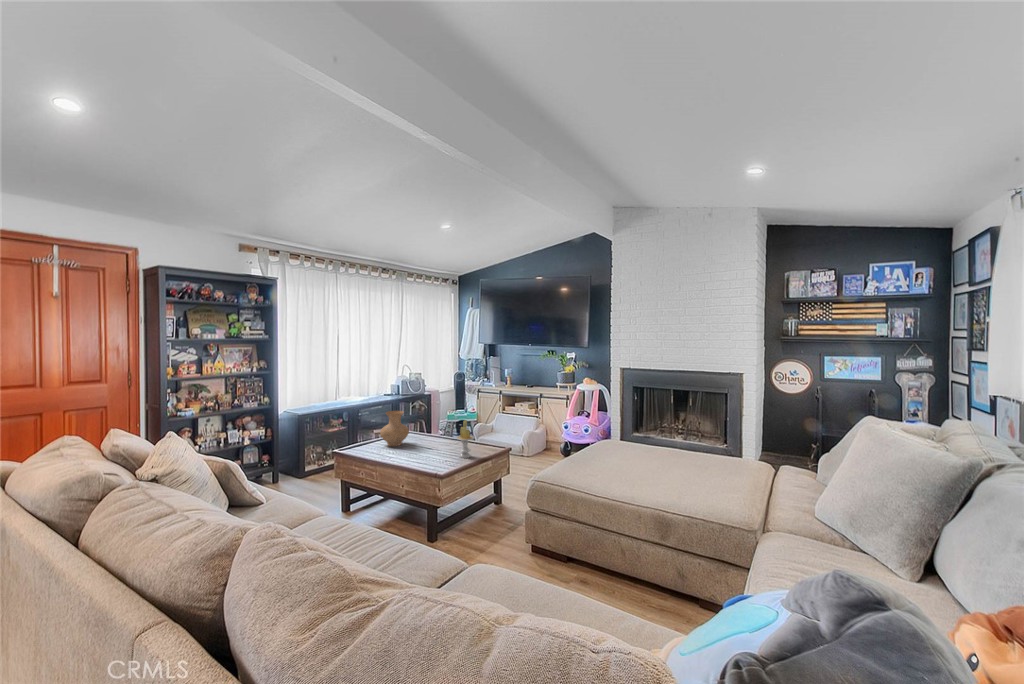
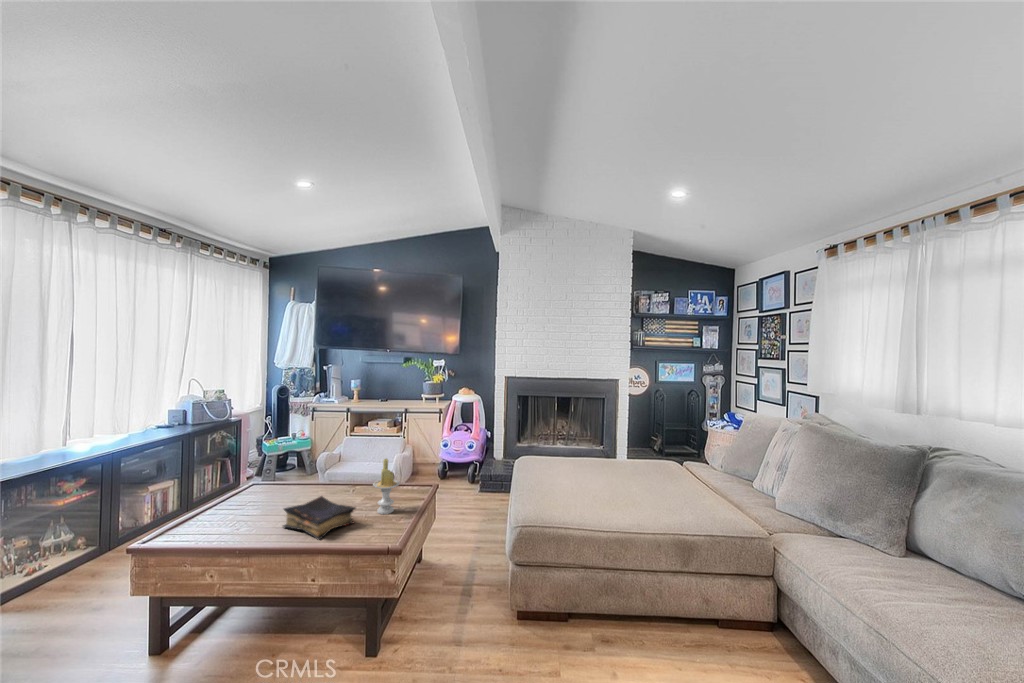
vase: present [380,411,409,446] -> none [216,456,271,517]
book: none [403,440,440,464] -> present [283,496,356,540]

